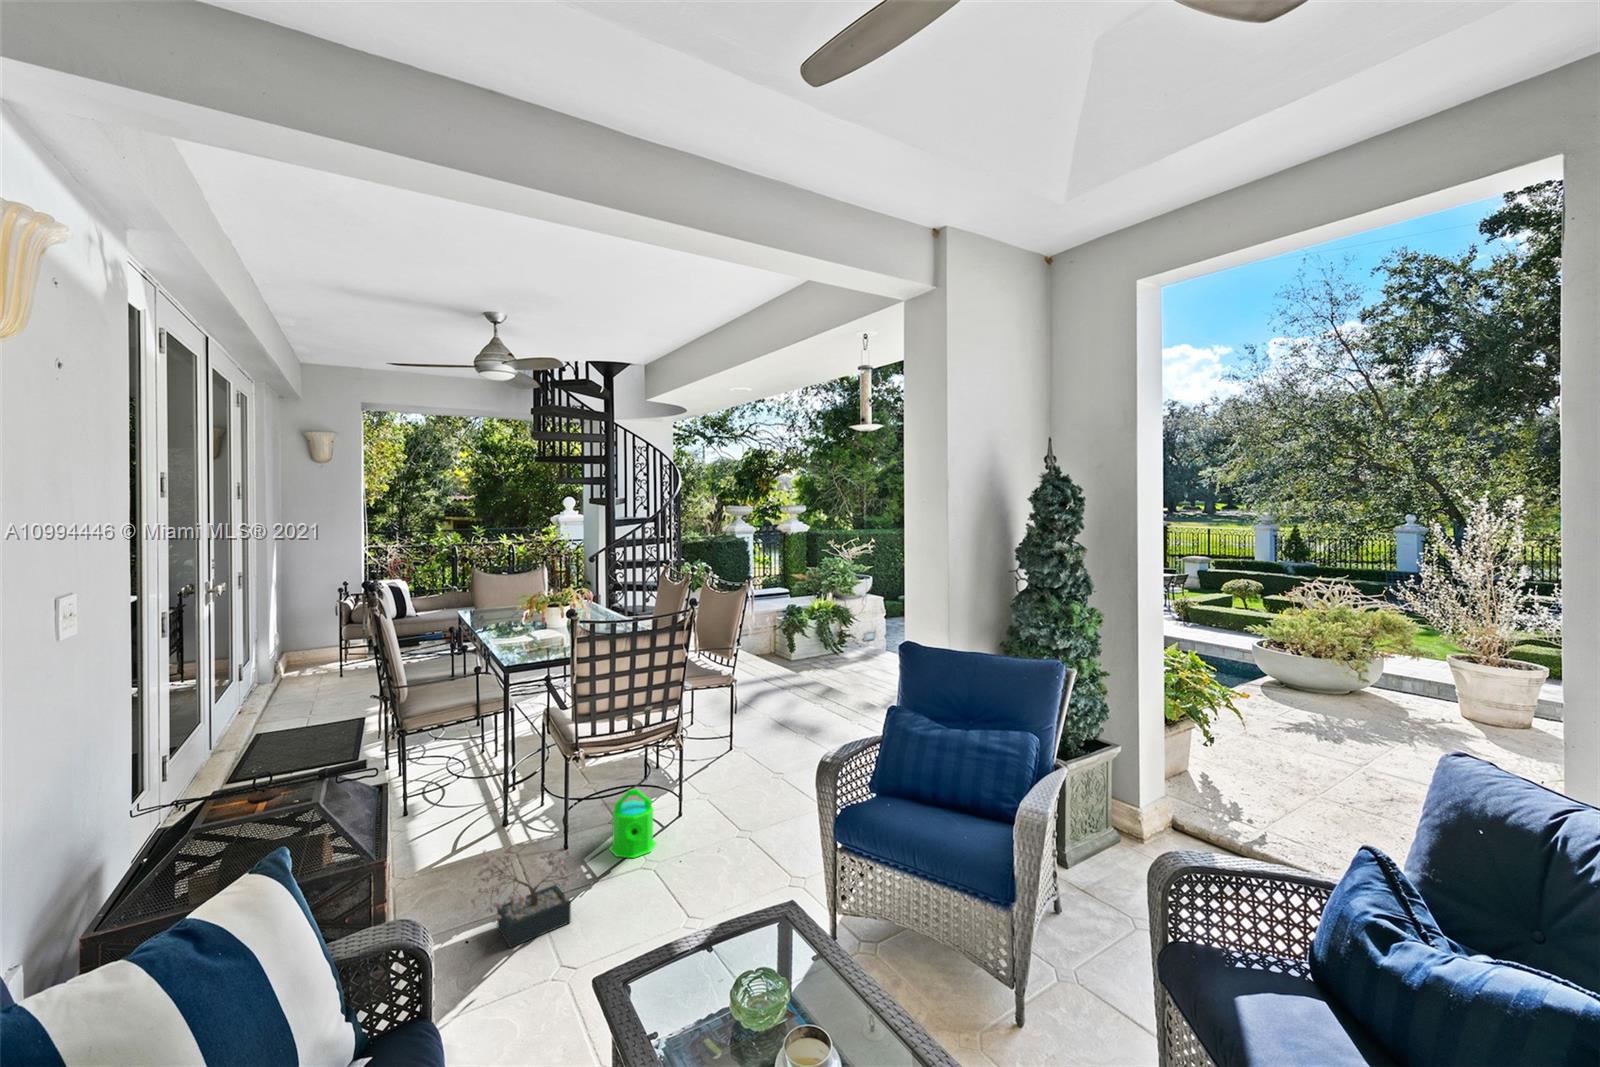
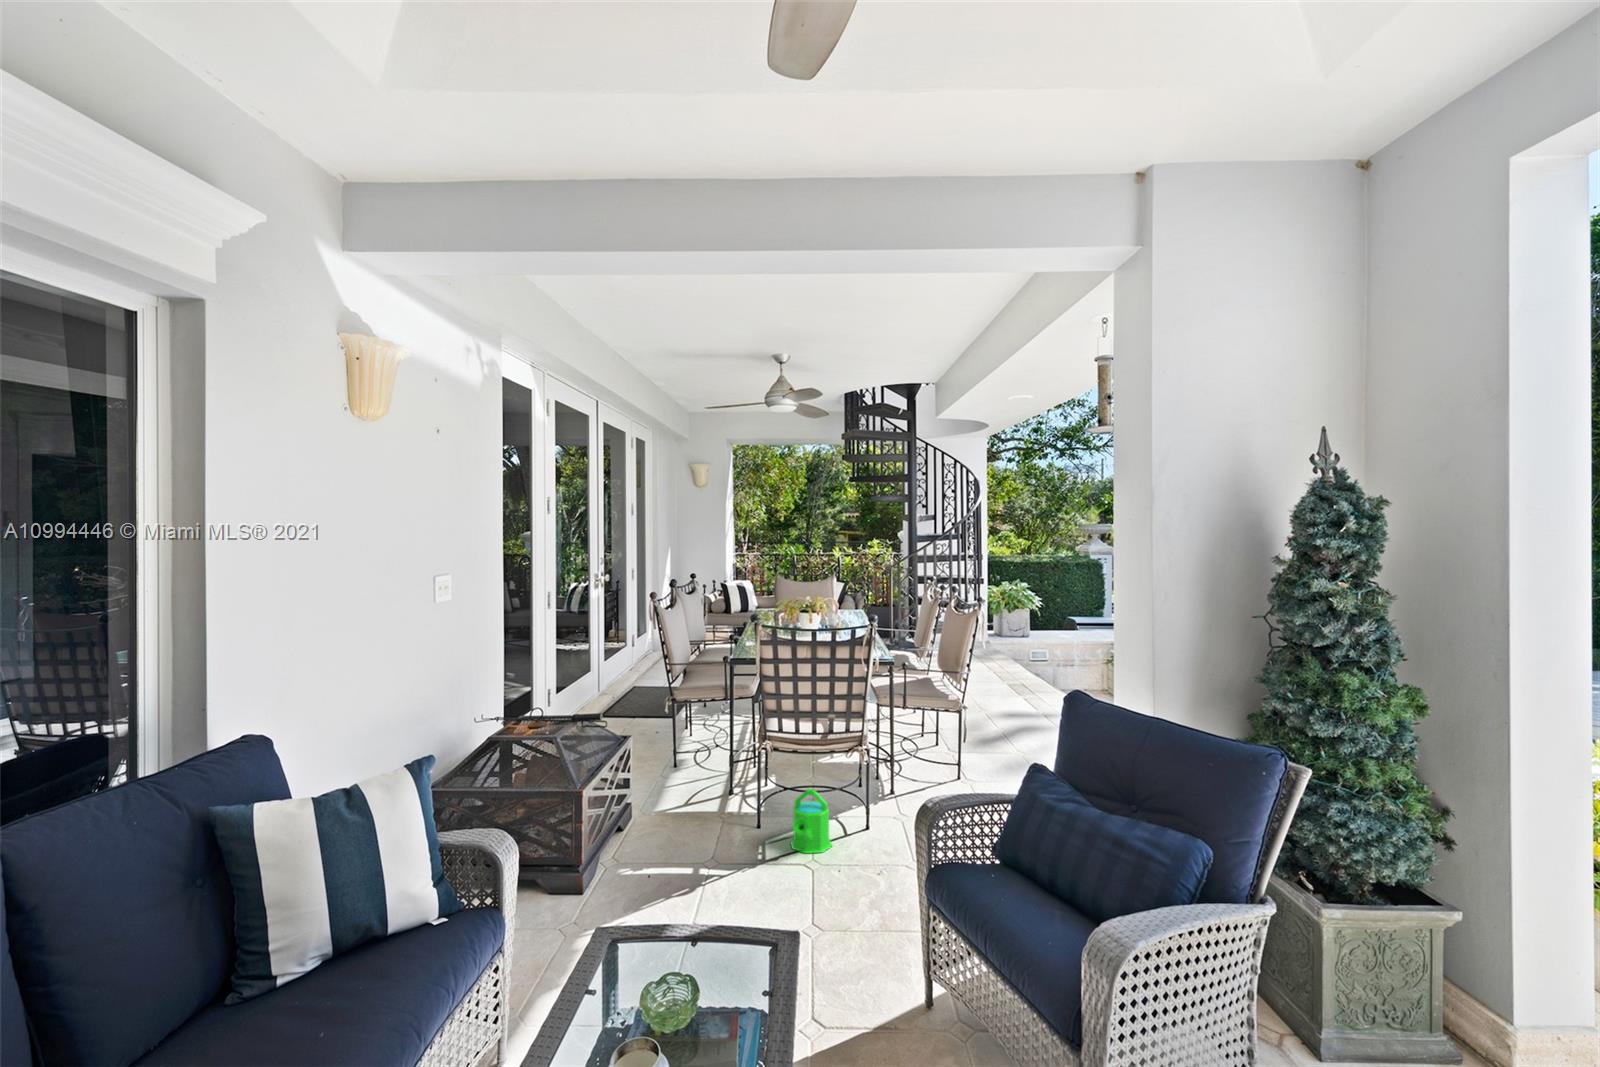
decorative plant: present [471,848,581,948] -> none [651,808,740,893]

